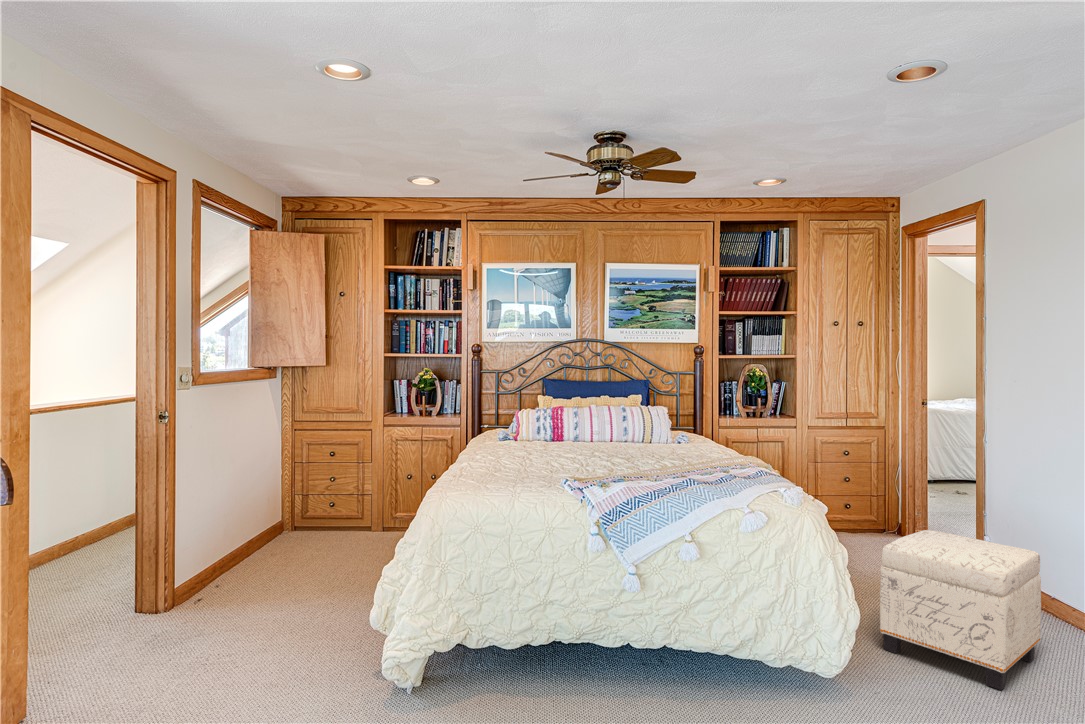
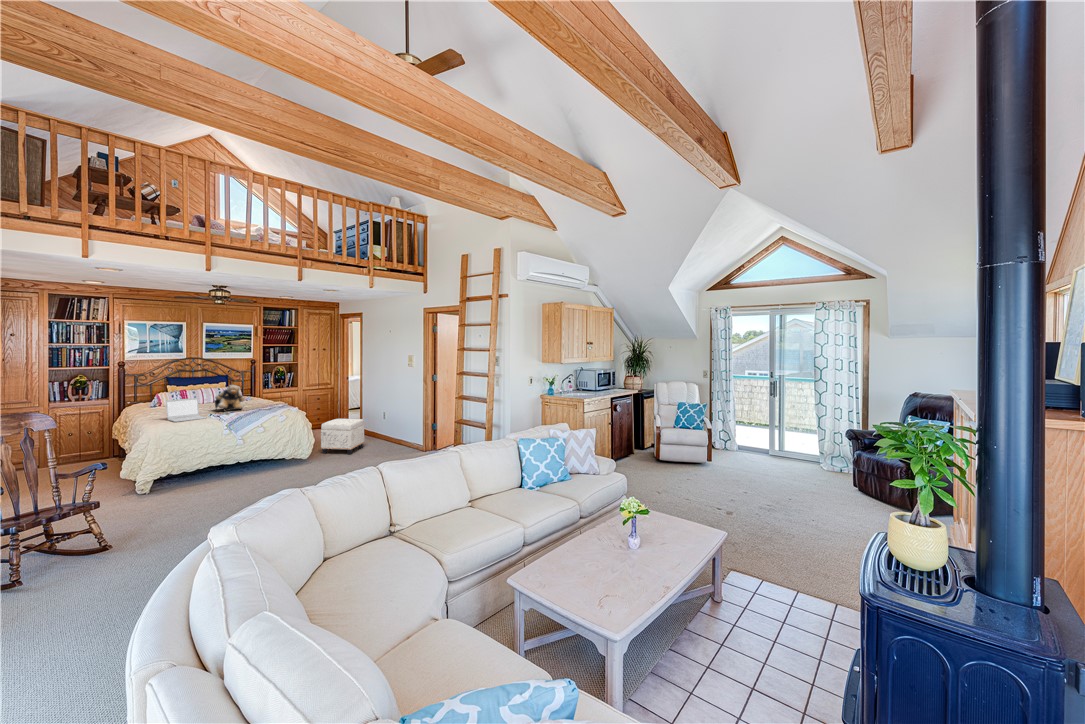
teddy bear: none [593,394,663,469] -> present [214,385,244,412]
laptop: none [479,424,559,488] -> present [166,398,206,422]

